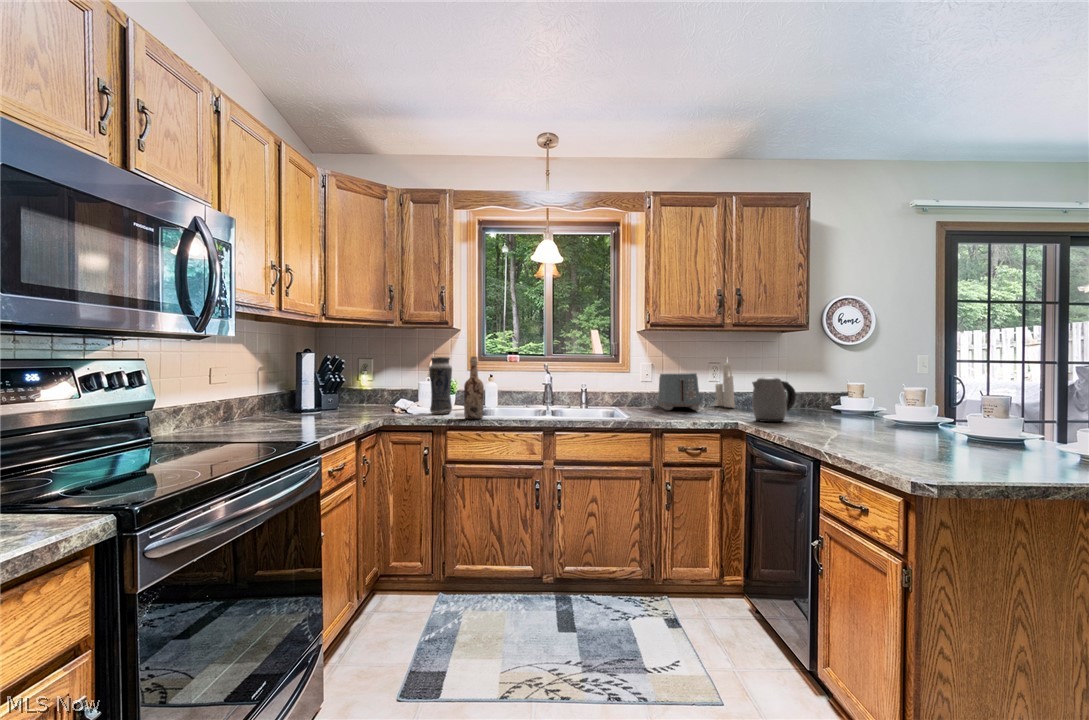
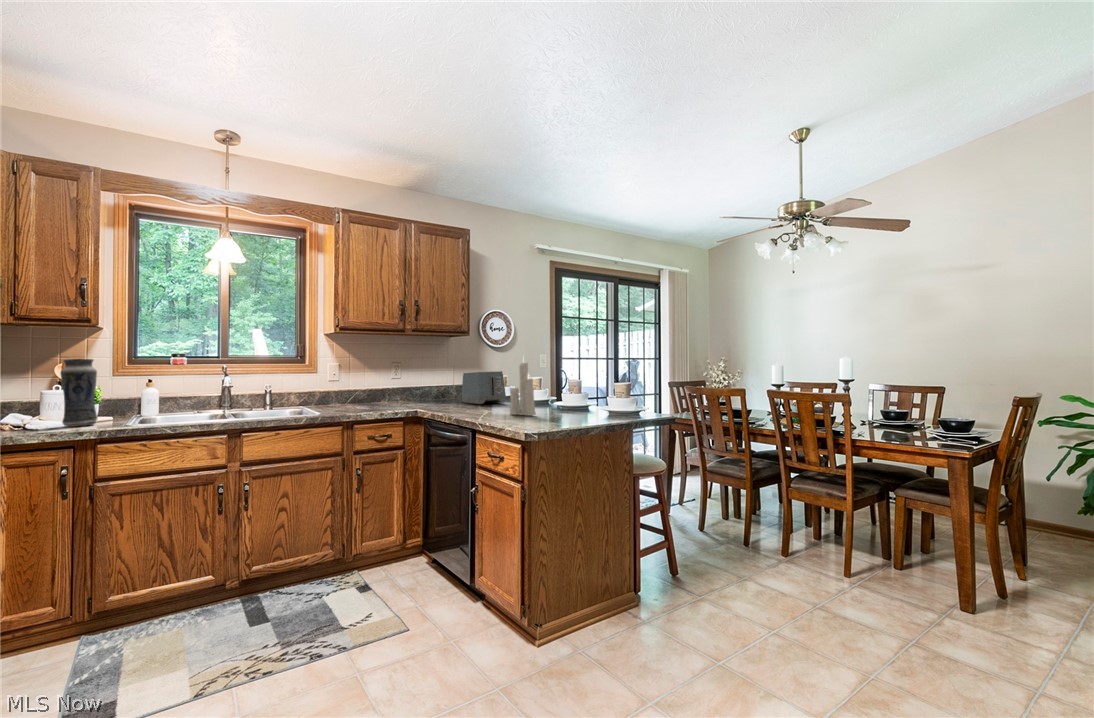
wine bottle: present [464,357,484,419] -> none [122,358,150,427]
candle: present [715,363,735,407] -> present [510,363,536,415]
toaster: present [658,373,700,410] -> present [462,371,506,404]
kettle: present [752,377,796,422] -> none [428,373,461,409]

